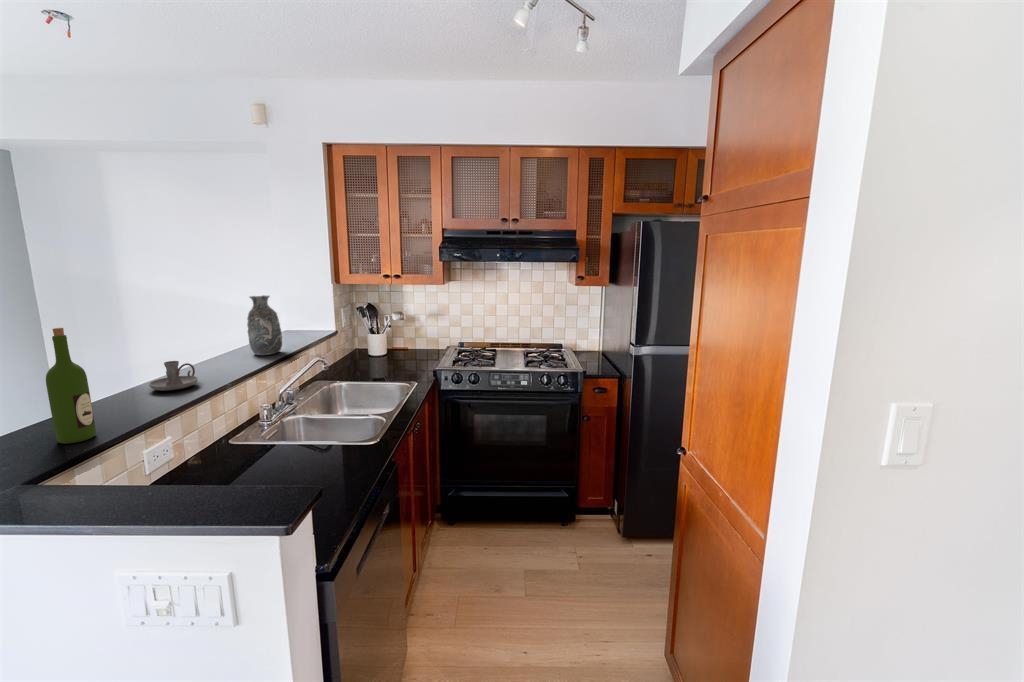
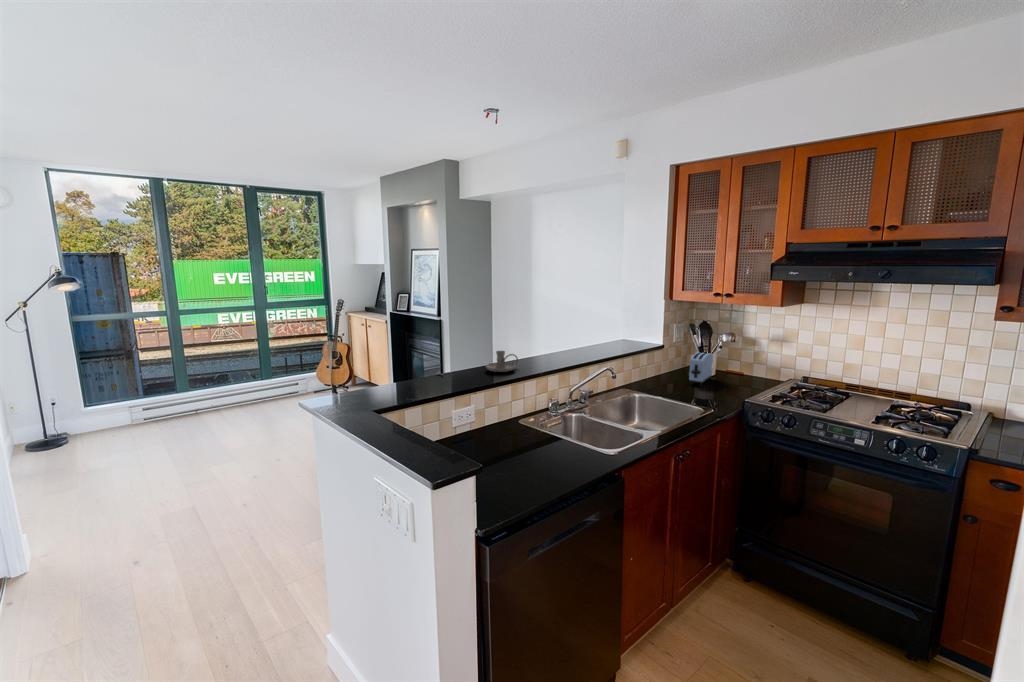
decorative vase: present [247,296,282,355] -> none [572,306,598,357]
wine bottle: present [46,328,96,444] -> none [414,320,434,393]
toaster: none [371,334,387,366] -> present [689,352,713,386]

